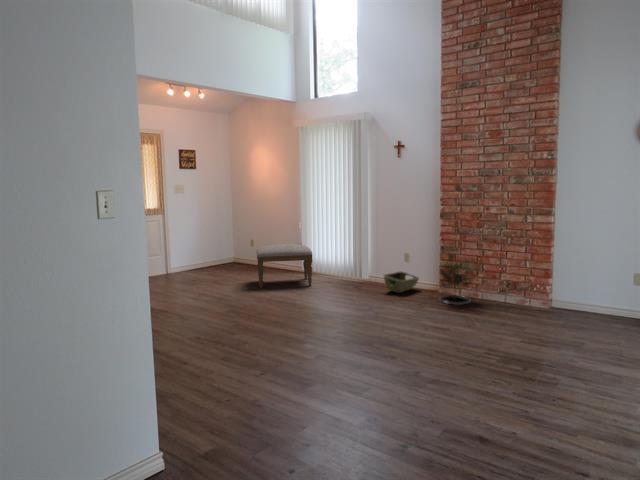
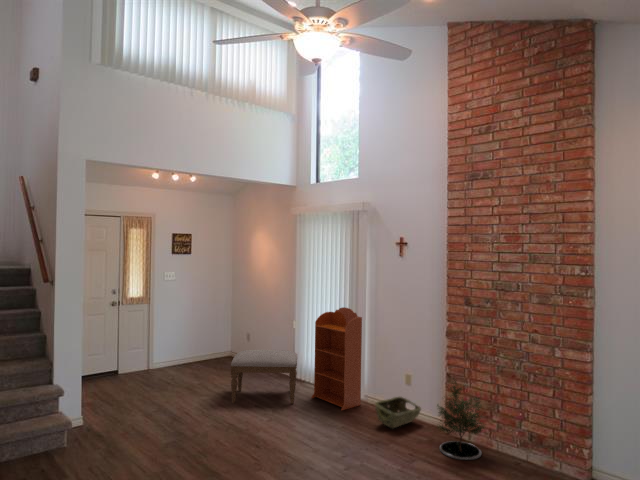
bookcase: none [324,205,366,287] -> present [312,307,362,410]

